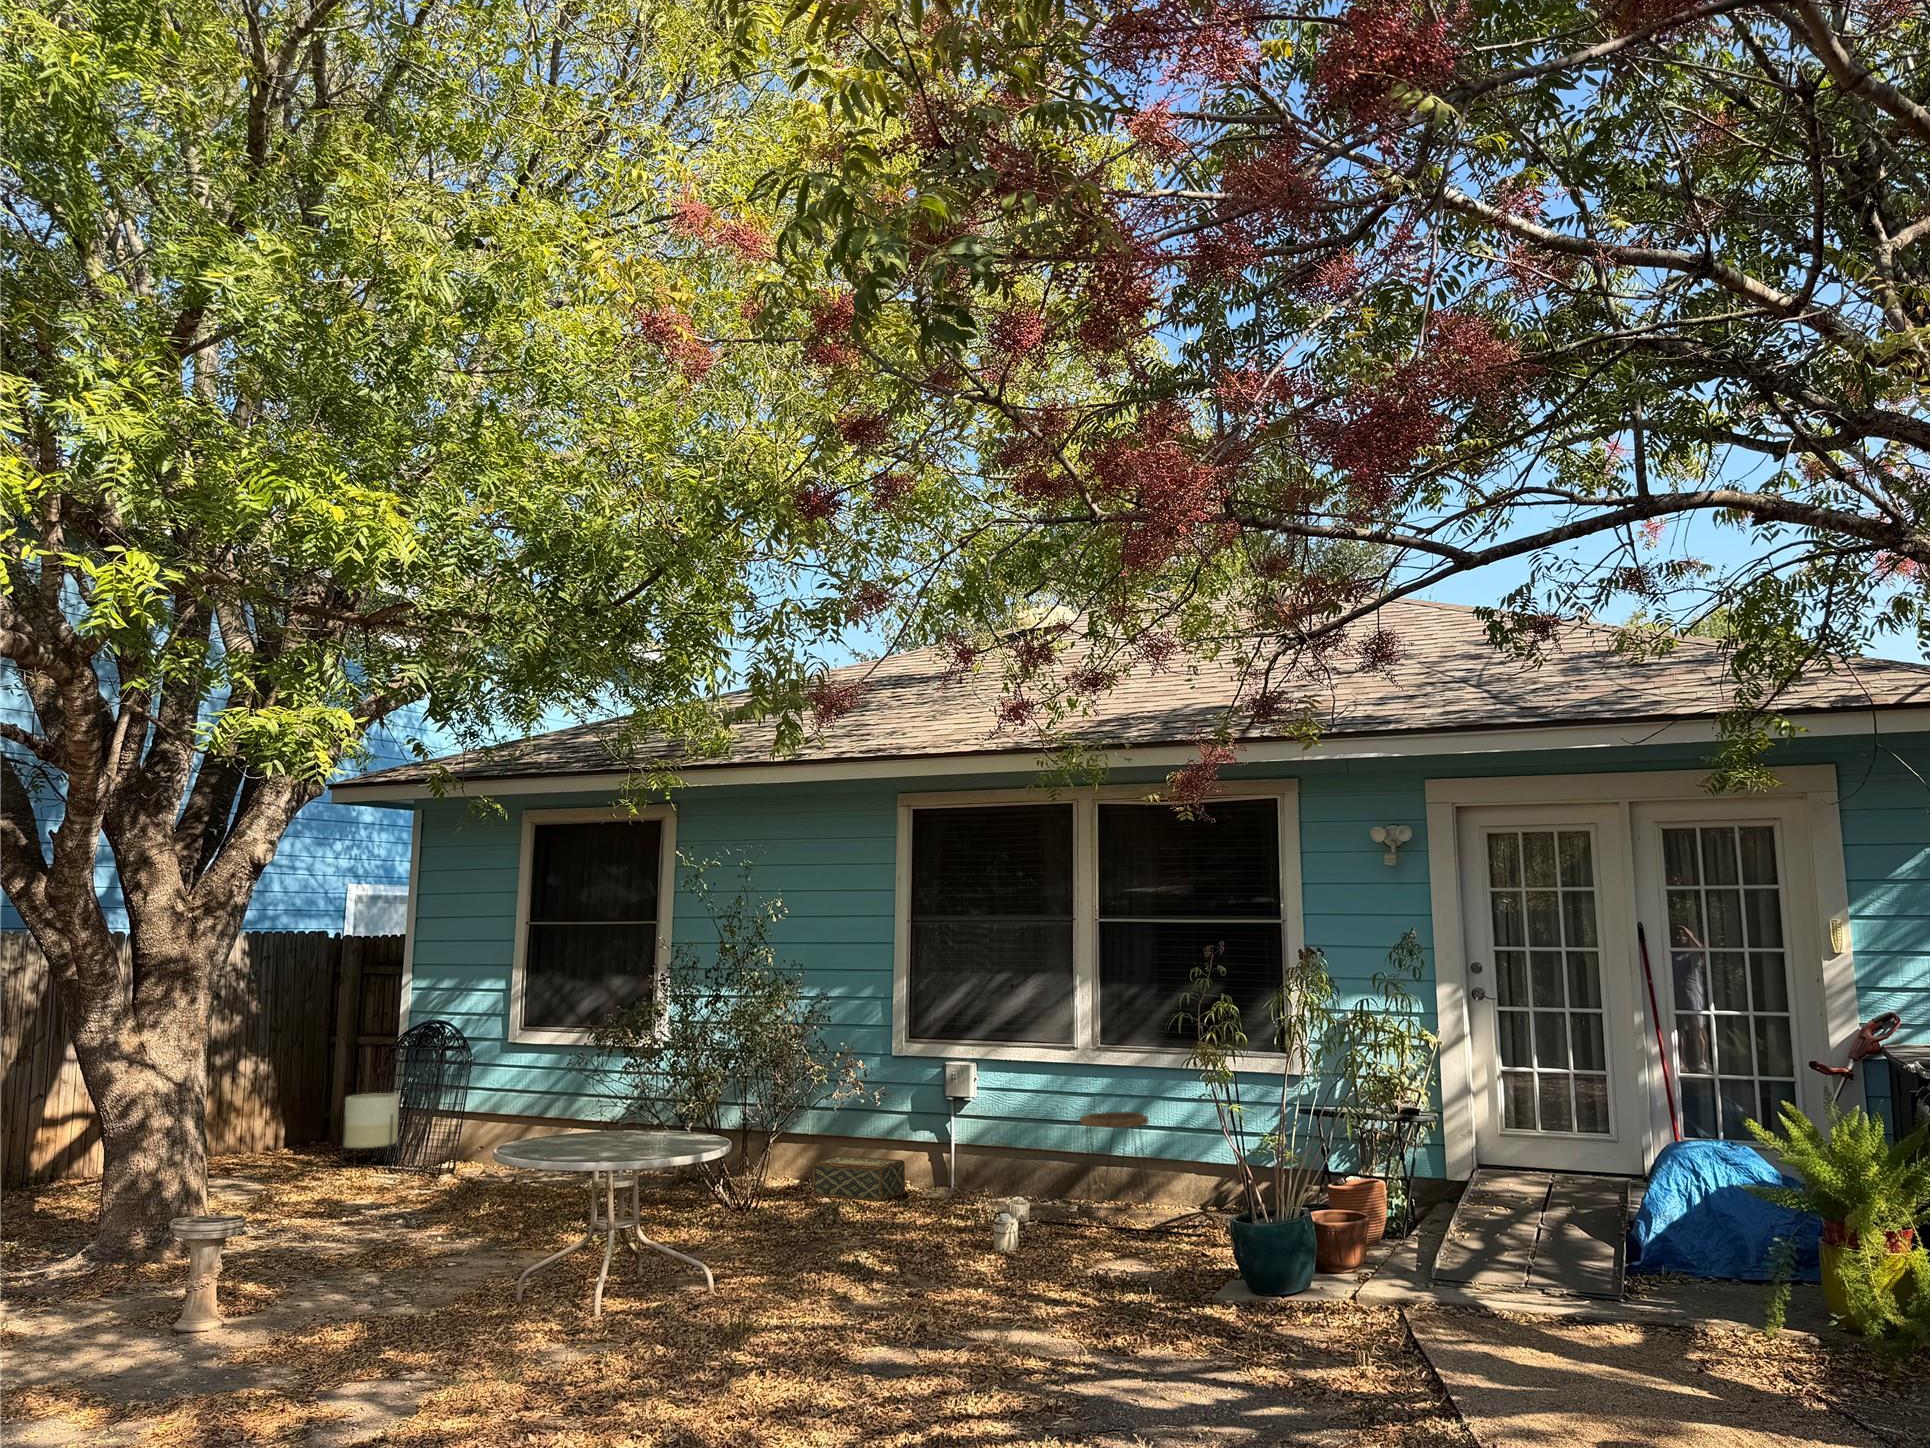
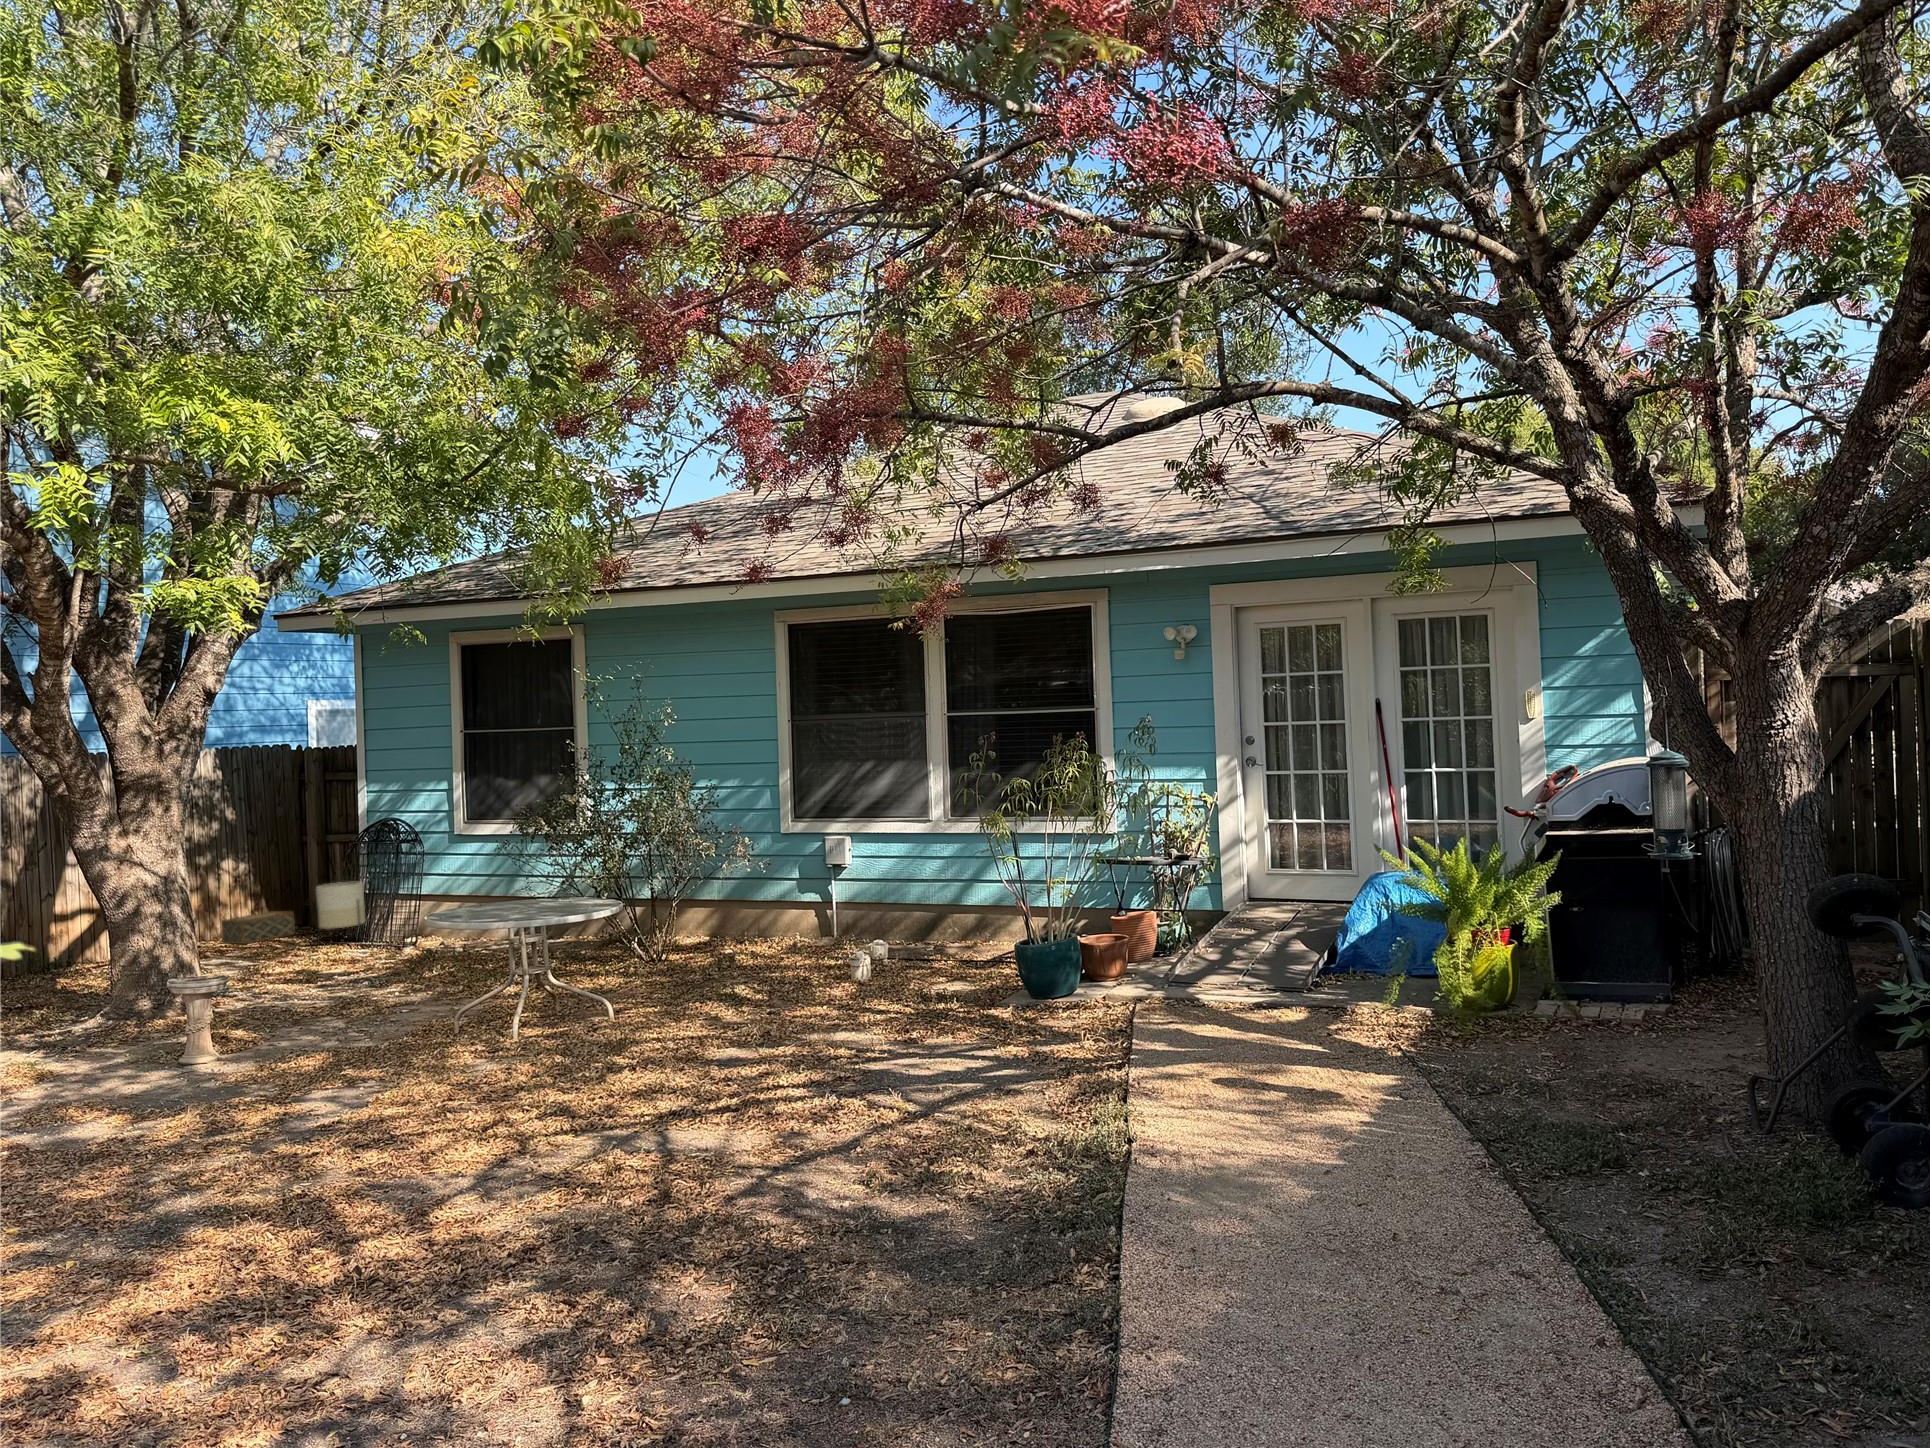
side table: present [1080,1112,1152,1223] -> none [927,869,989,959]
woven basket: present [813,1156,905,1201] -> present [221,911,295,944]

